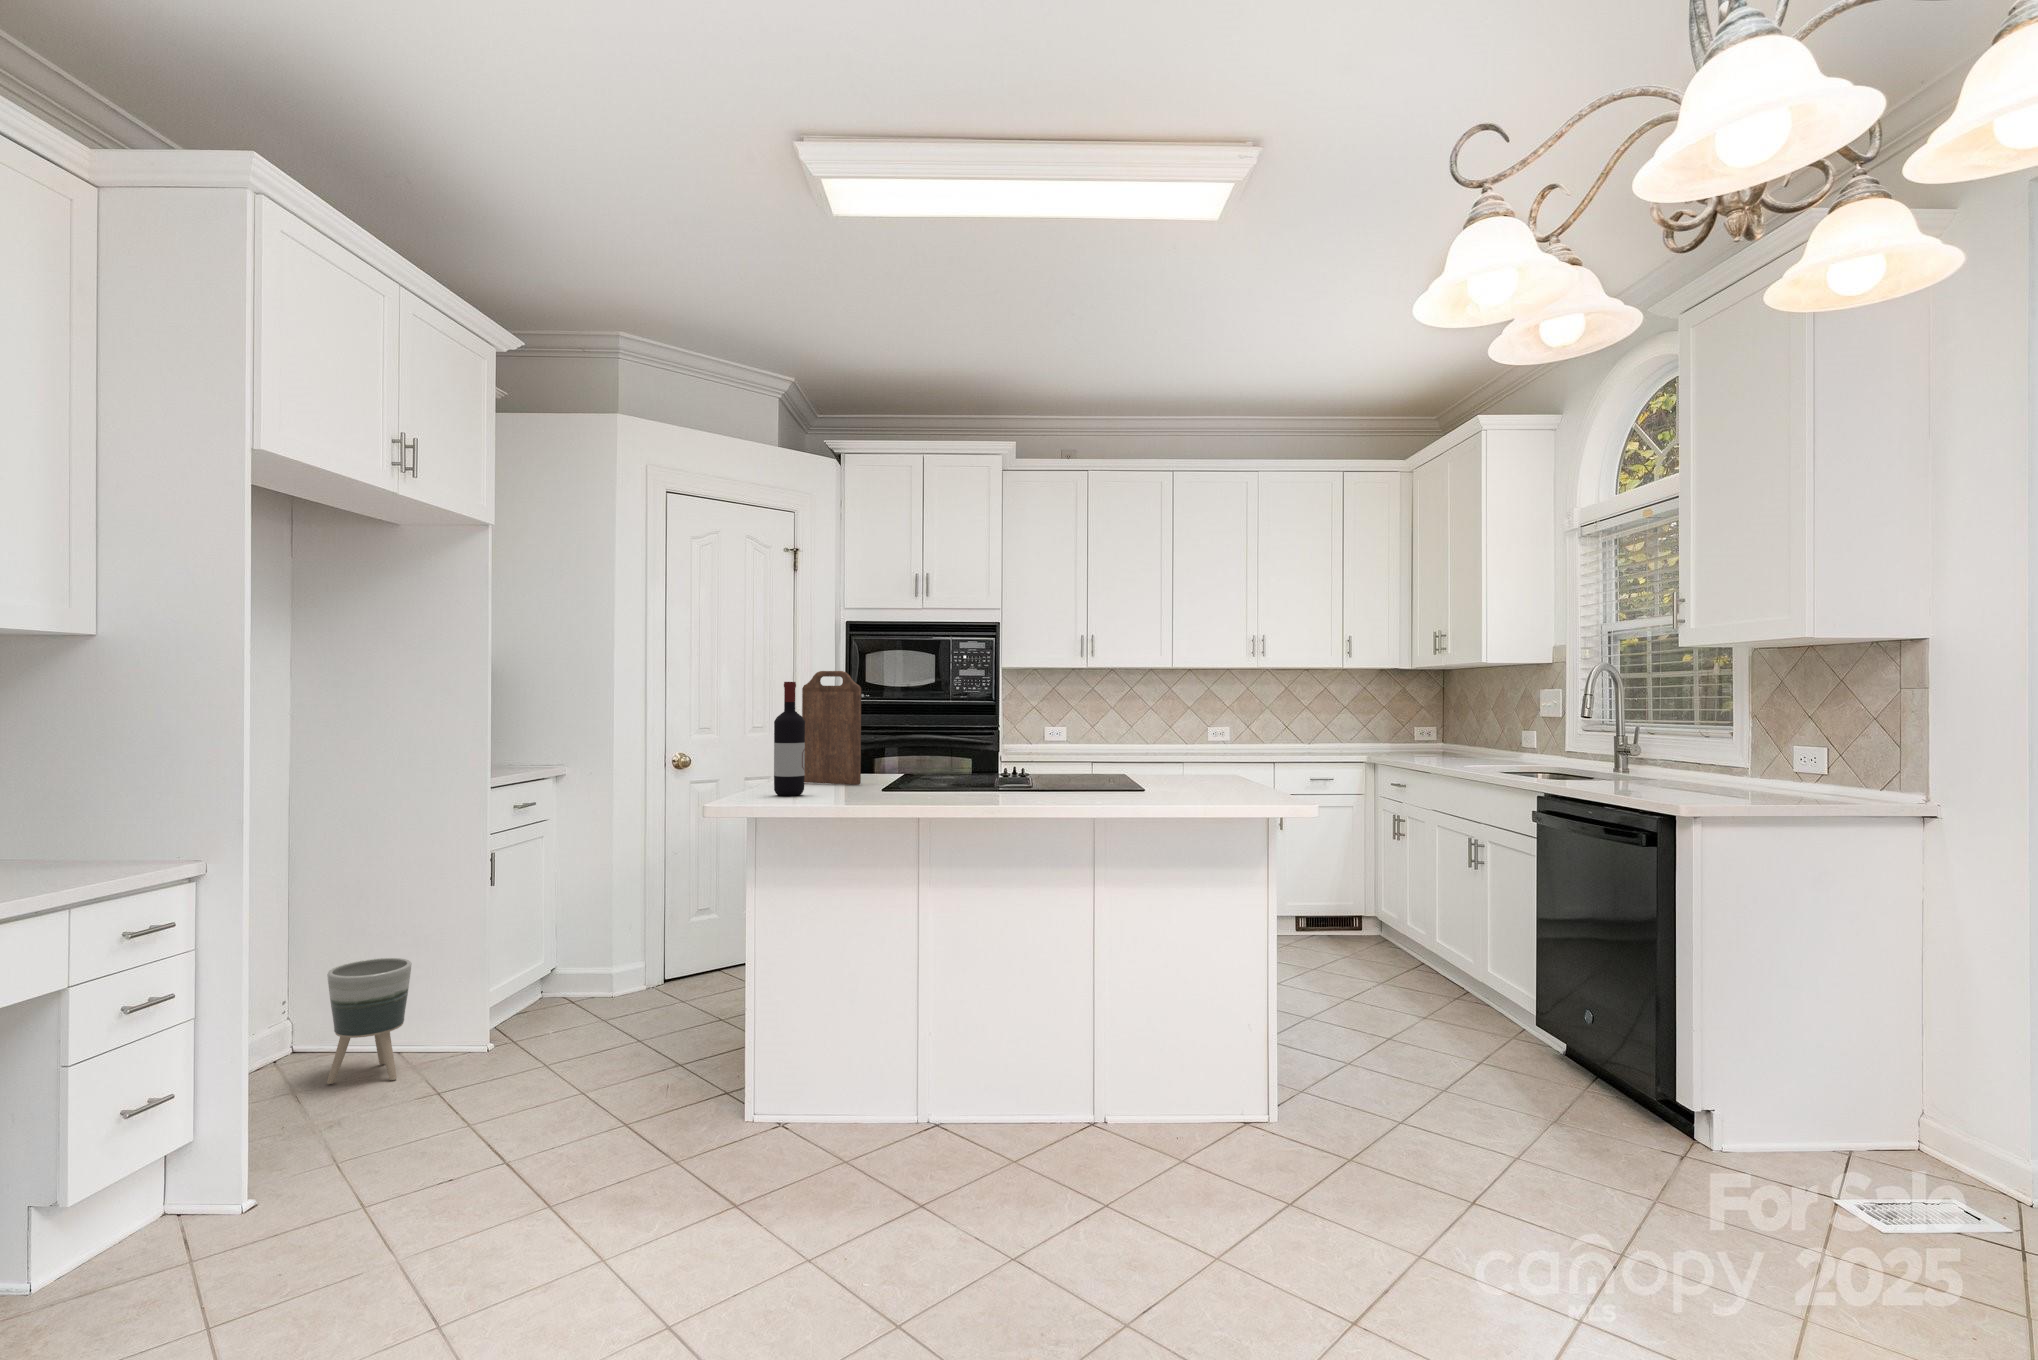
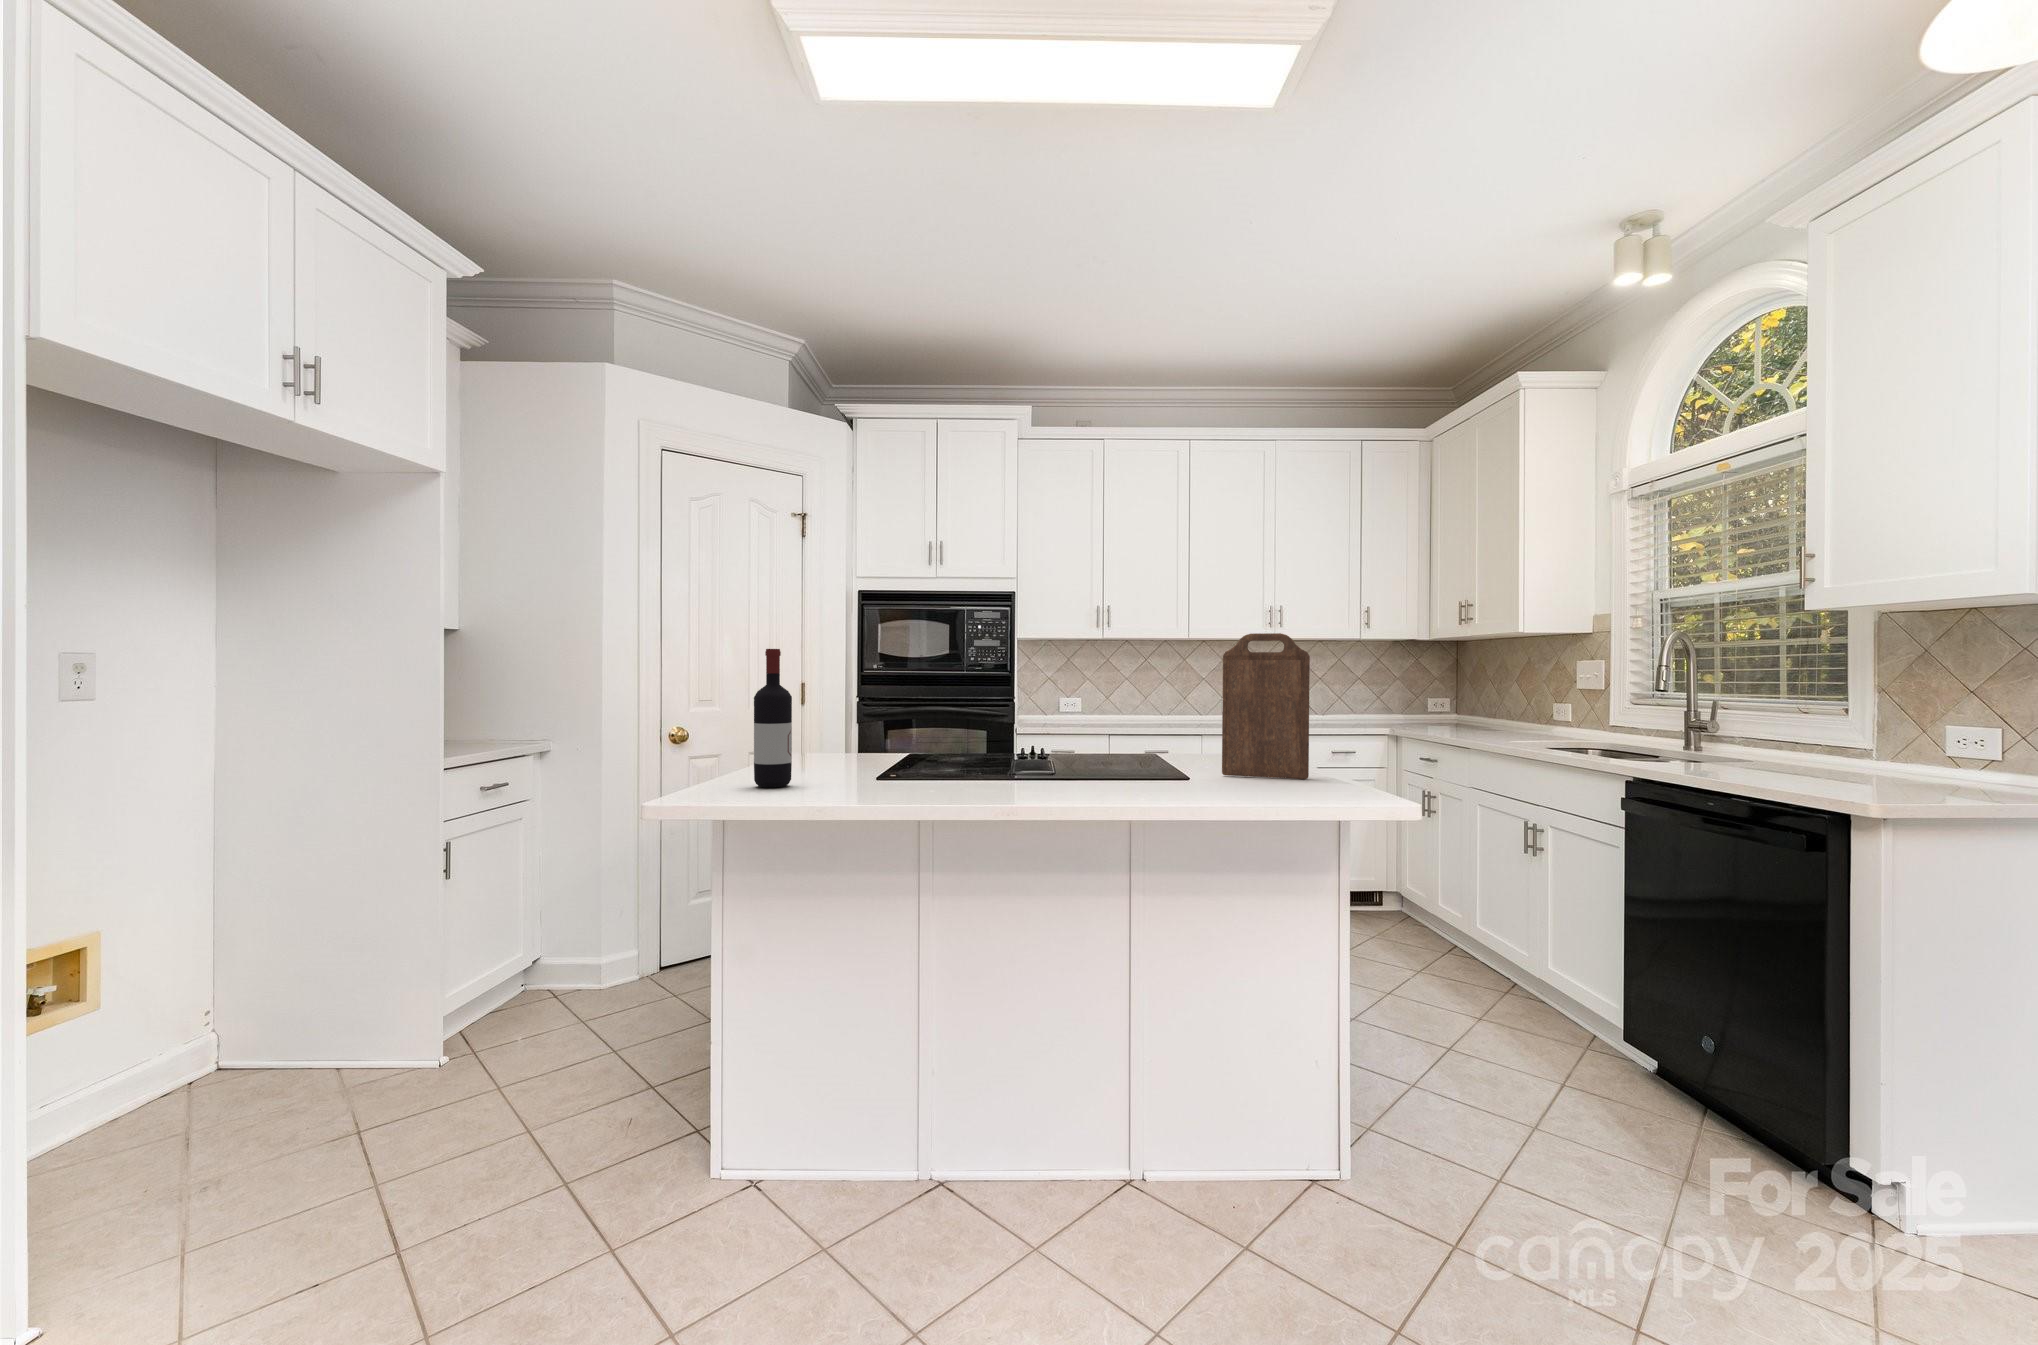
cutting board: present [802,671,861,785] -> present [1222,633,1310,779]
planter: present [327,958,412,1084] -> none [252,962,357,1111]

